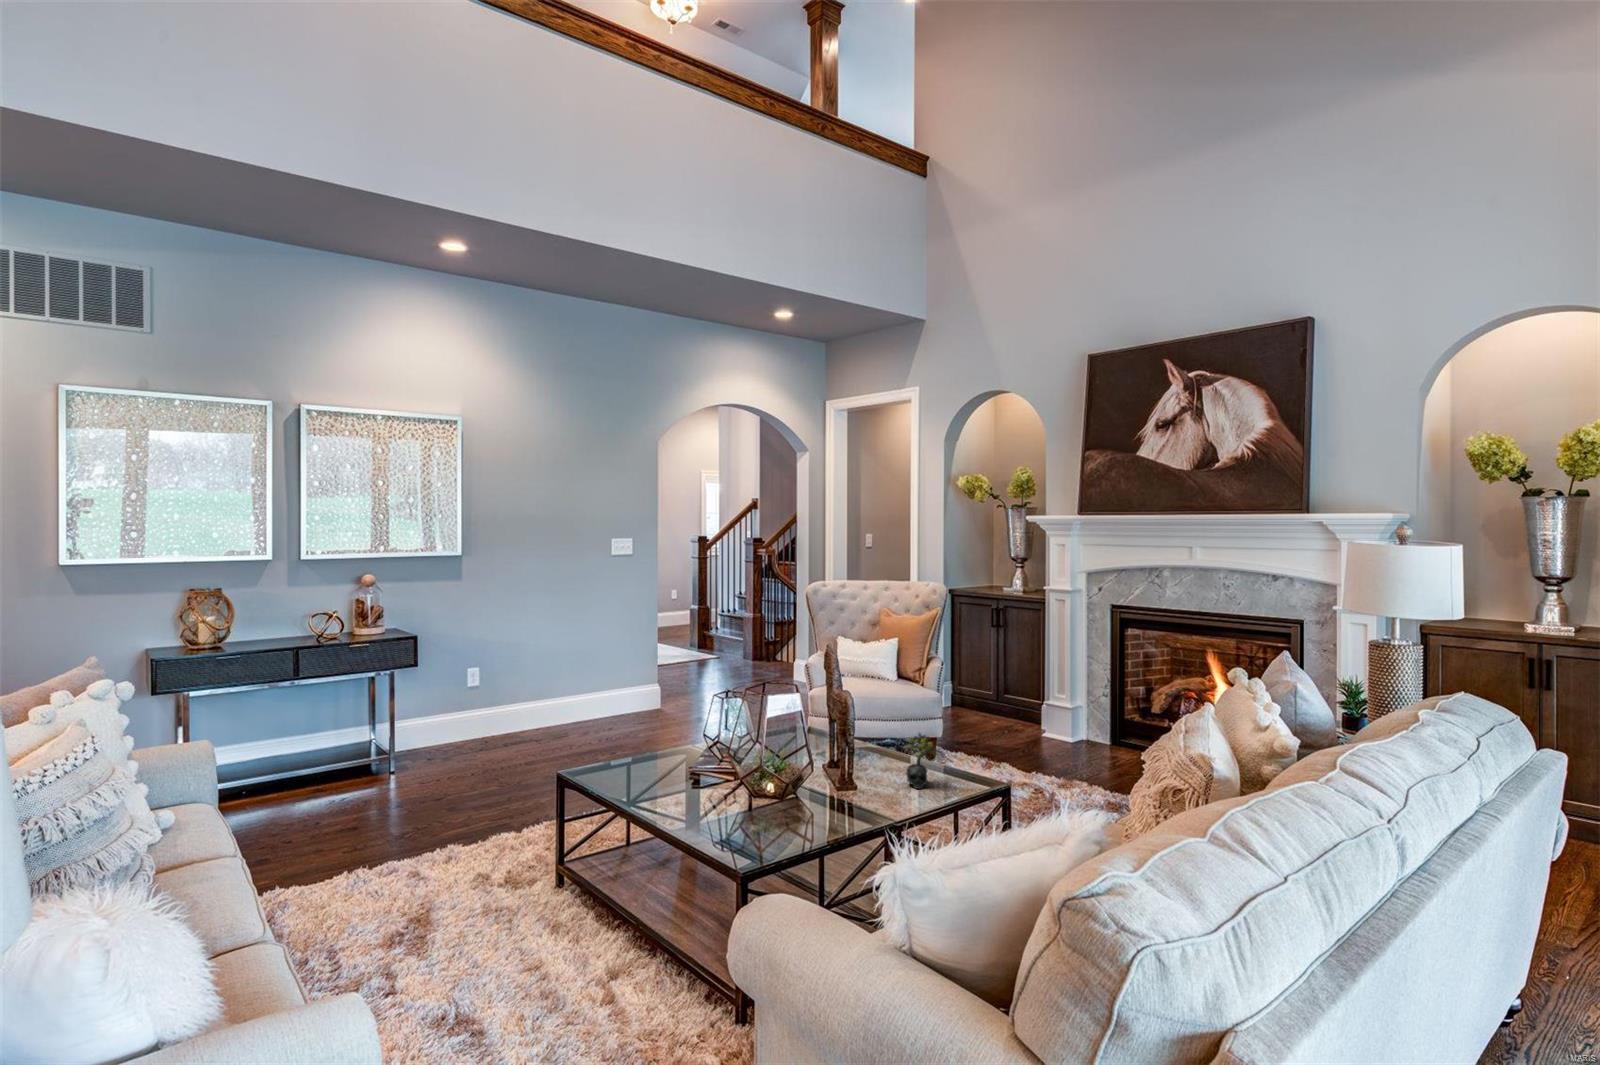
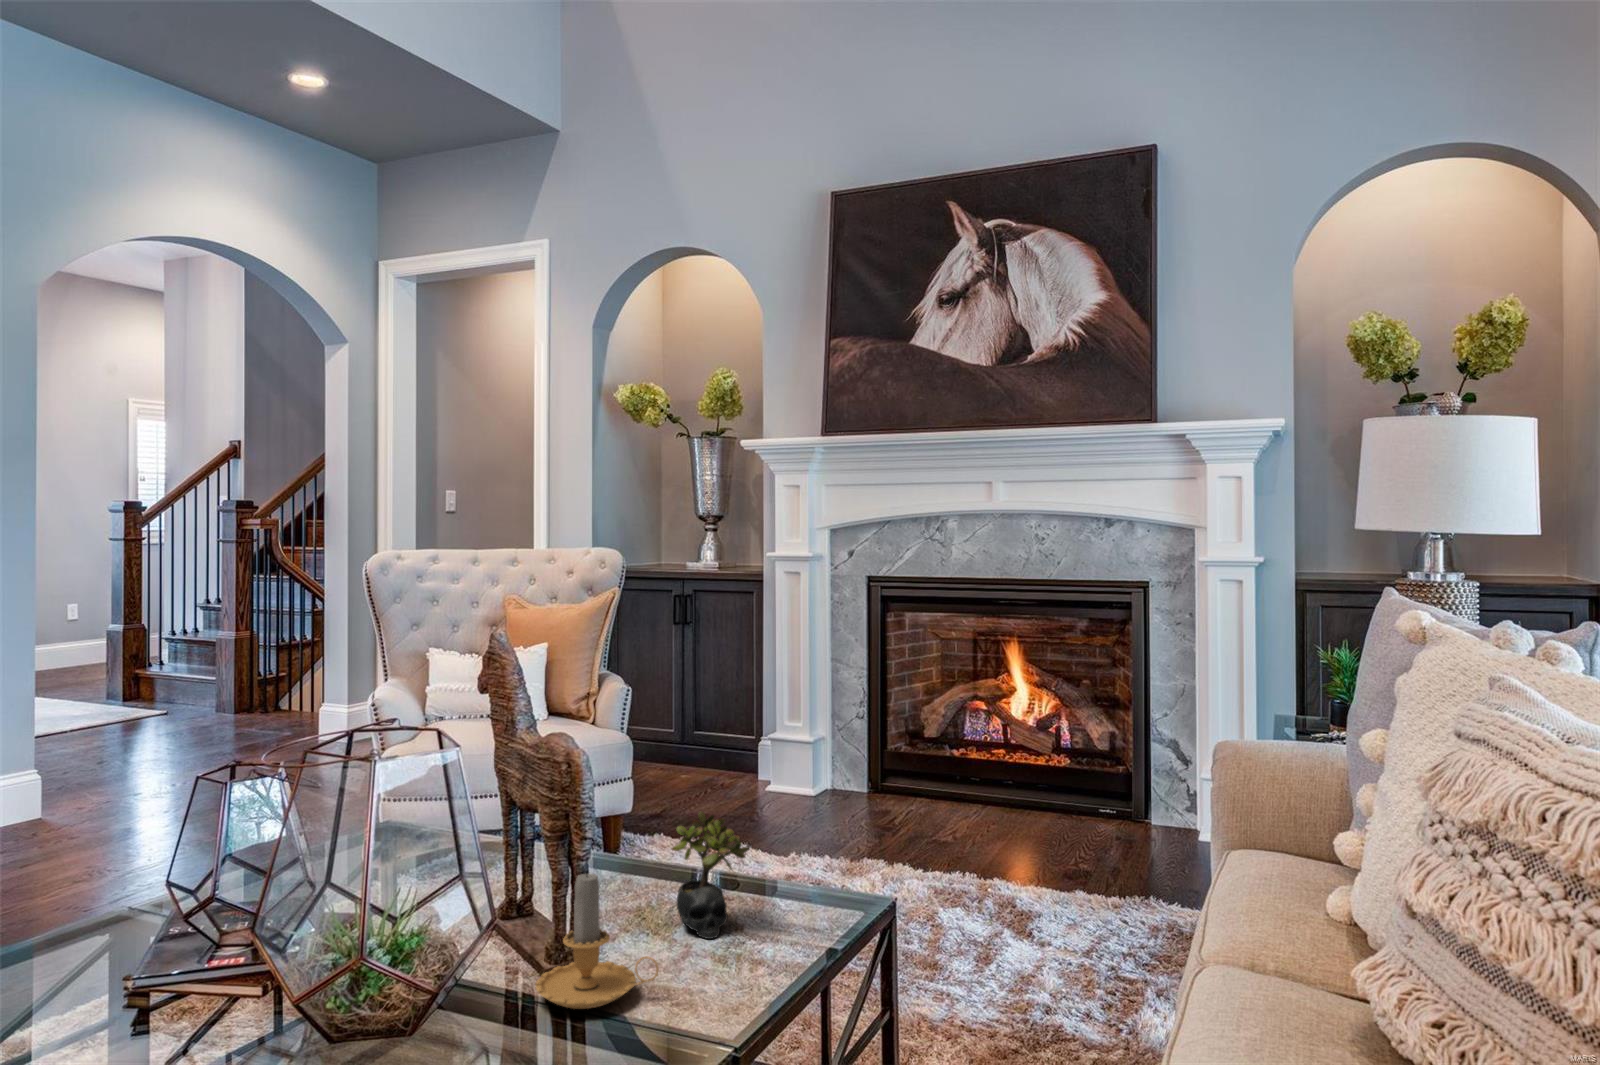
candle: none [834,748,882,804] -> present [536,873,659,1009]

